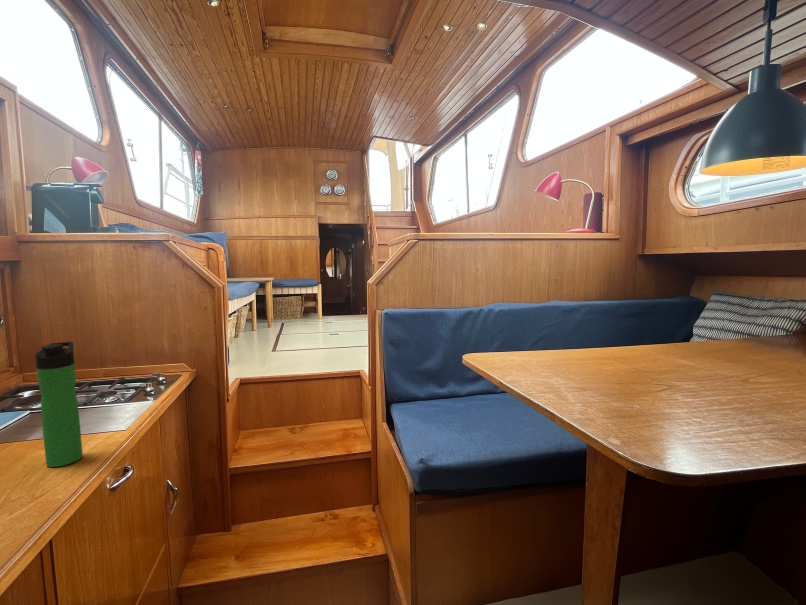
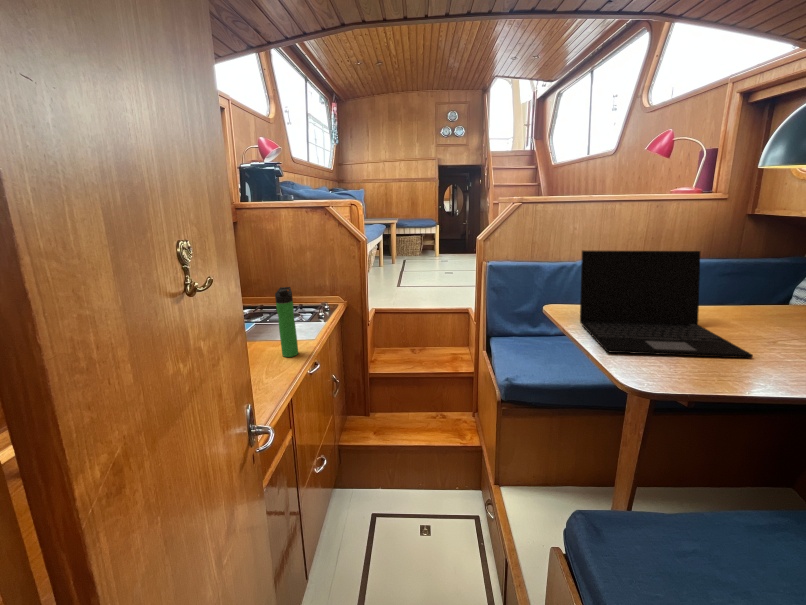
laptop: none [503,279,711,403] -> present [580,250,753,358]

